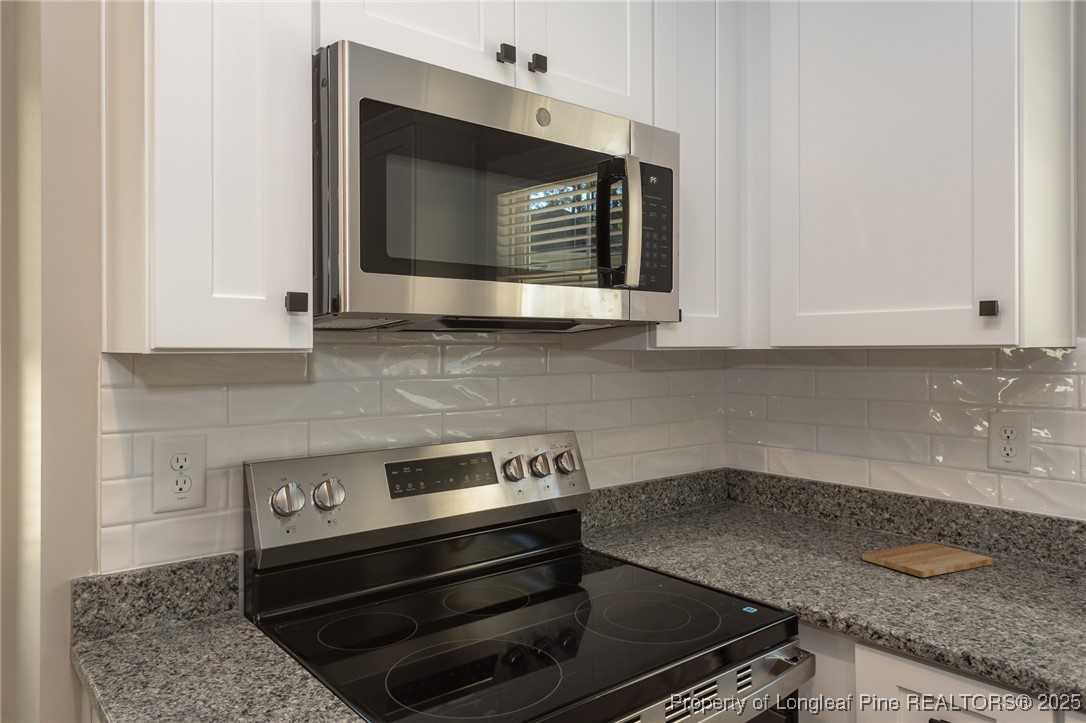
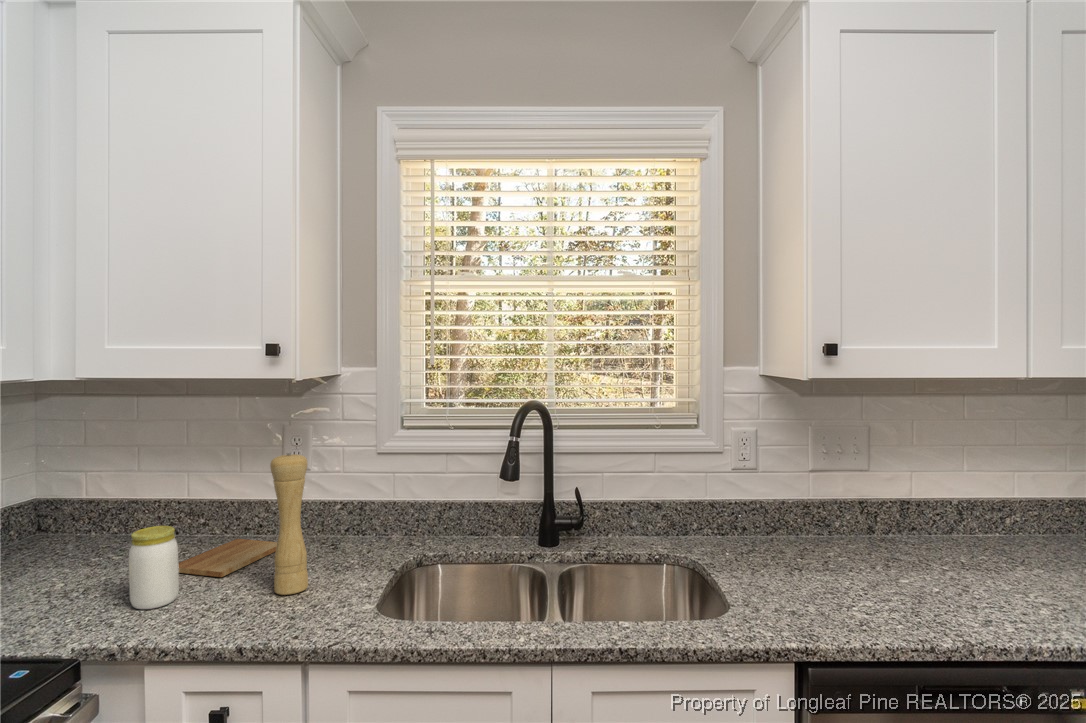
pepper mill: none [993,436,1046,618] -> present [270,453,308,595]
jar: none [830,502,879,589] -> present [129,526,179,609]

